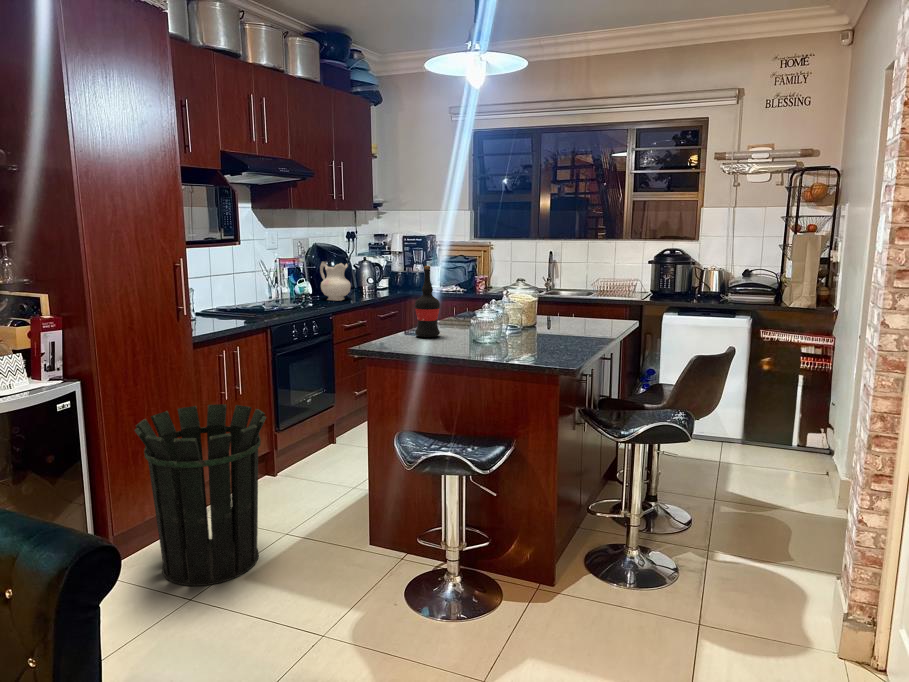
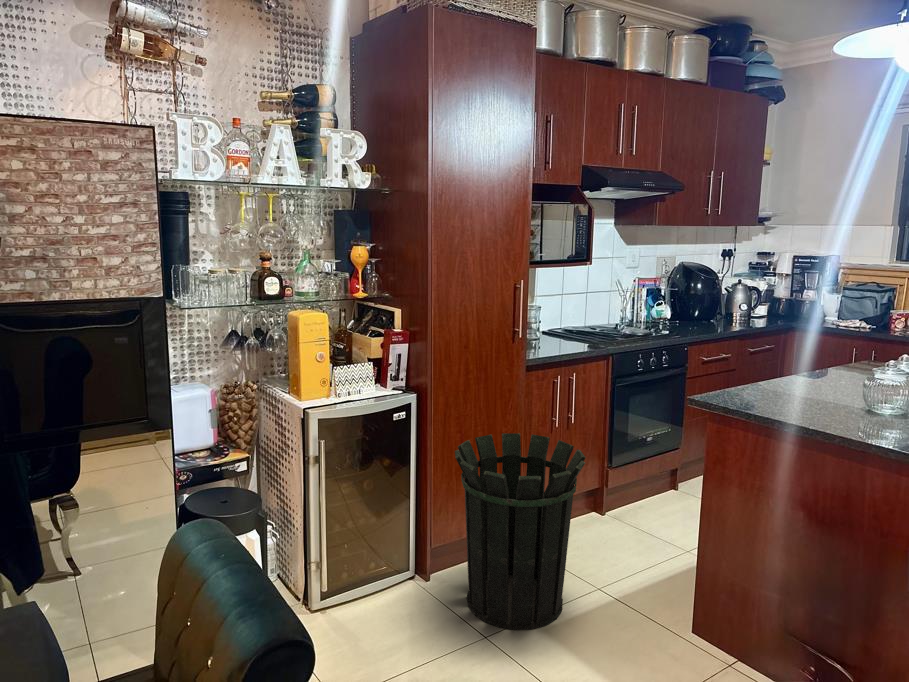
ceramic pitcher: present [320,262,351,301] -> none [681,284,717,329]
wine bottle: present [415,266,440,337] -> none [783,306,824,400]

